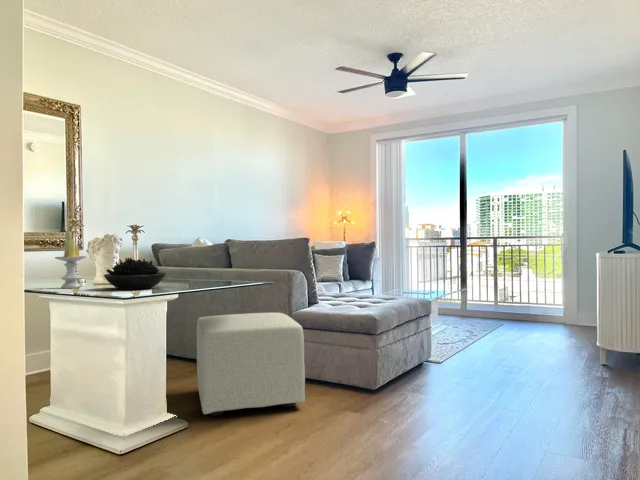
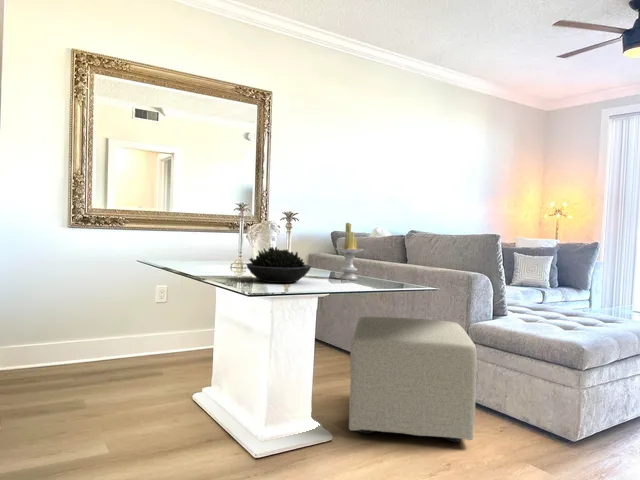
candle: present [55,231,86,288] -> present [336,223,364,280]

